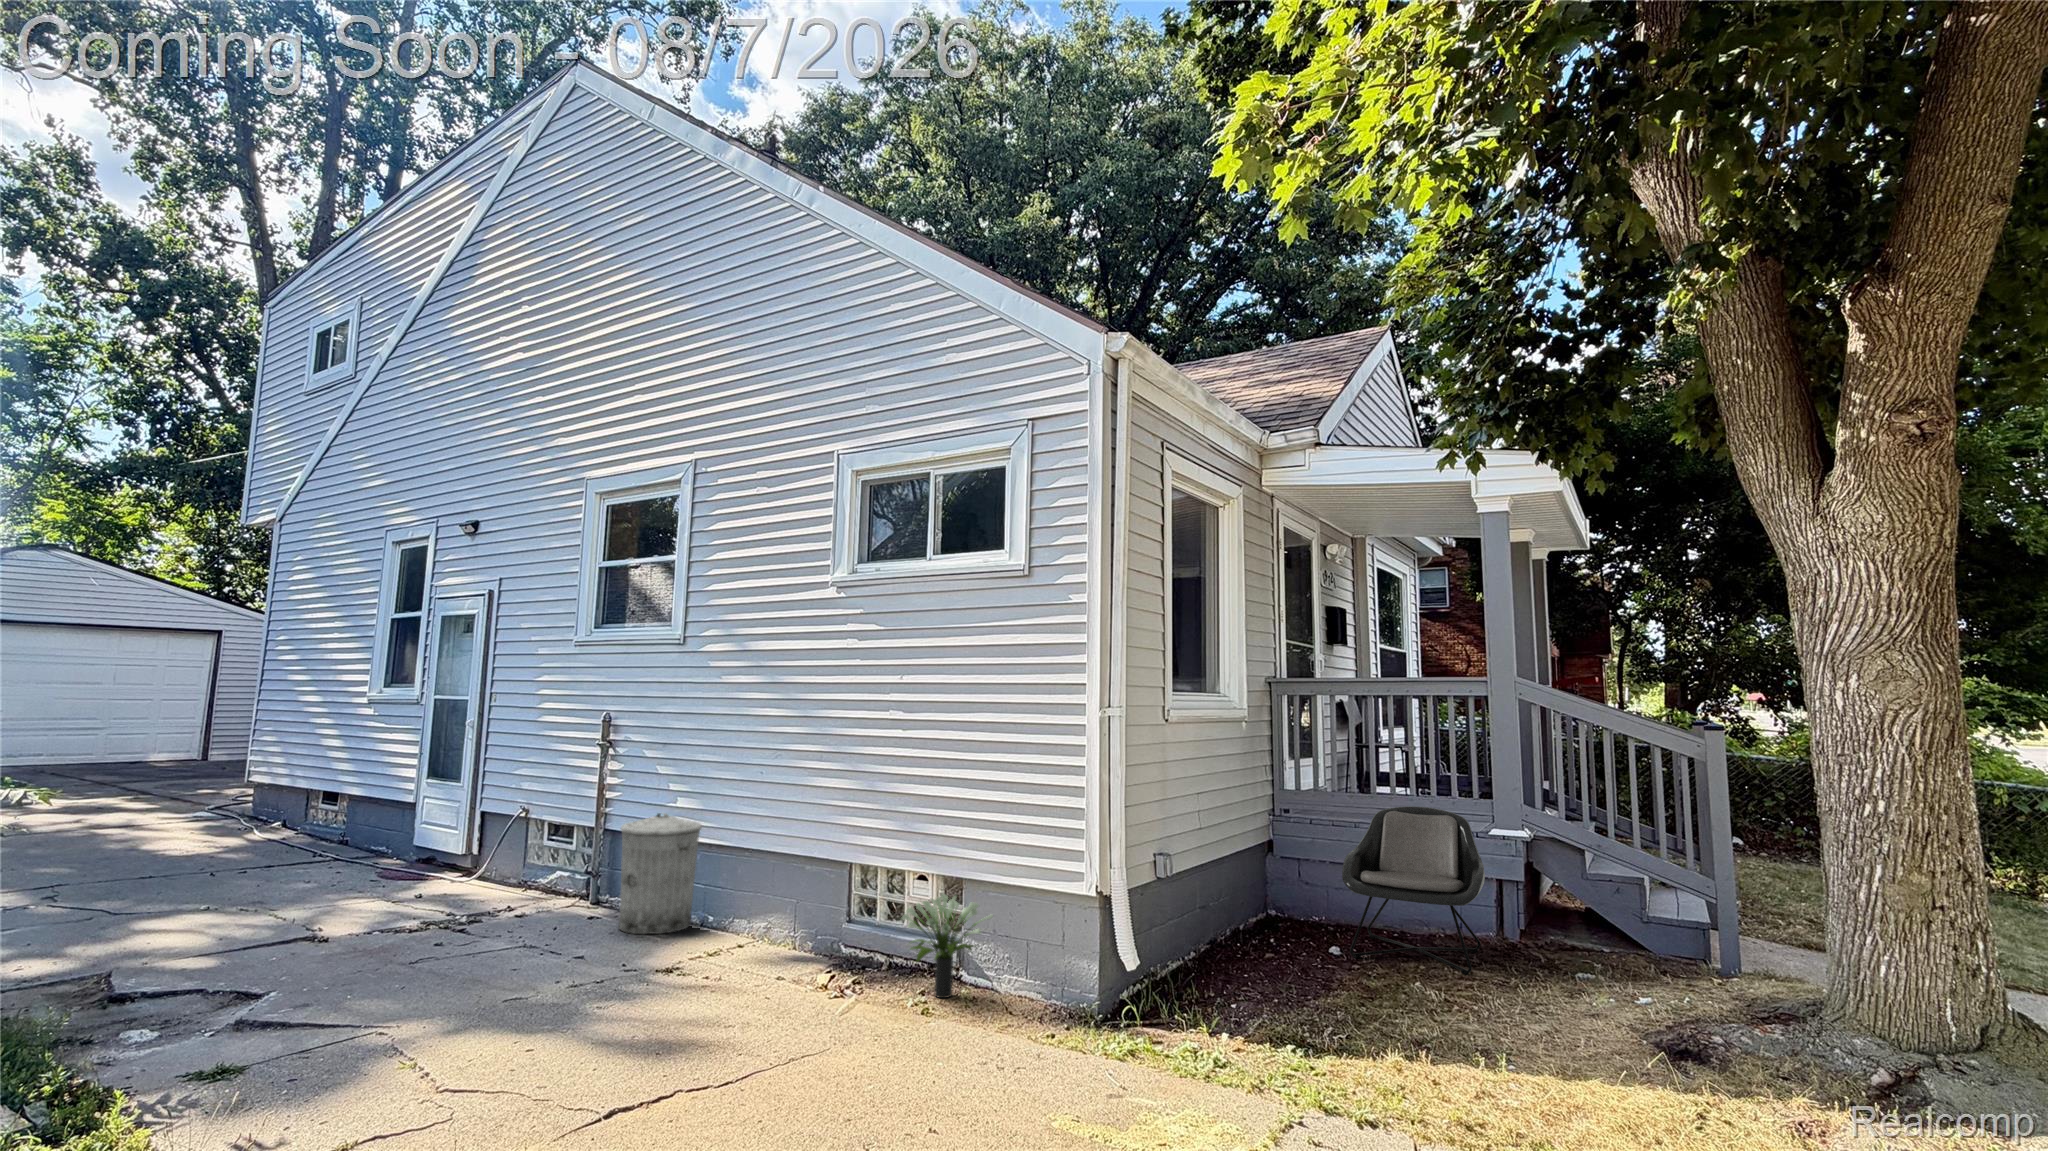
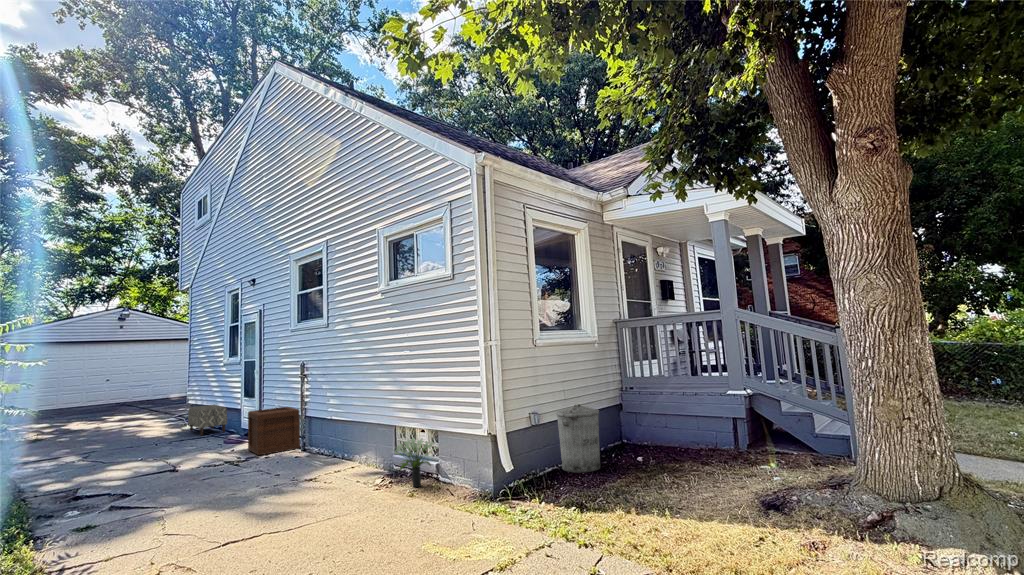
bench: none [265,784,371,854] -> present [188,405,227,436]
wooden crate: none [462,803,593,909] -> present [248,407,300,455]
lounge chair: present [1342,806,1485,975] -> none [634,381,718,468]
trash can: present [619,813,702,934] -> present [556,404,600,473]

